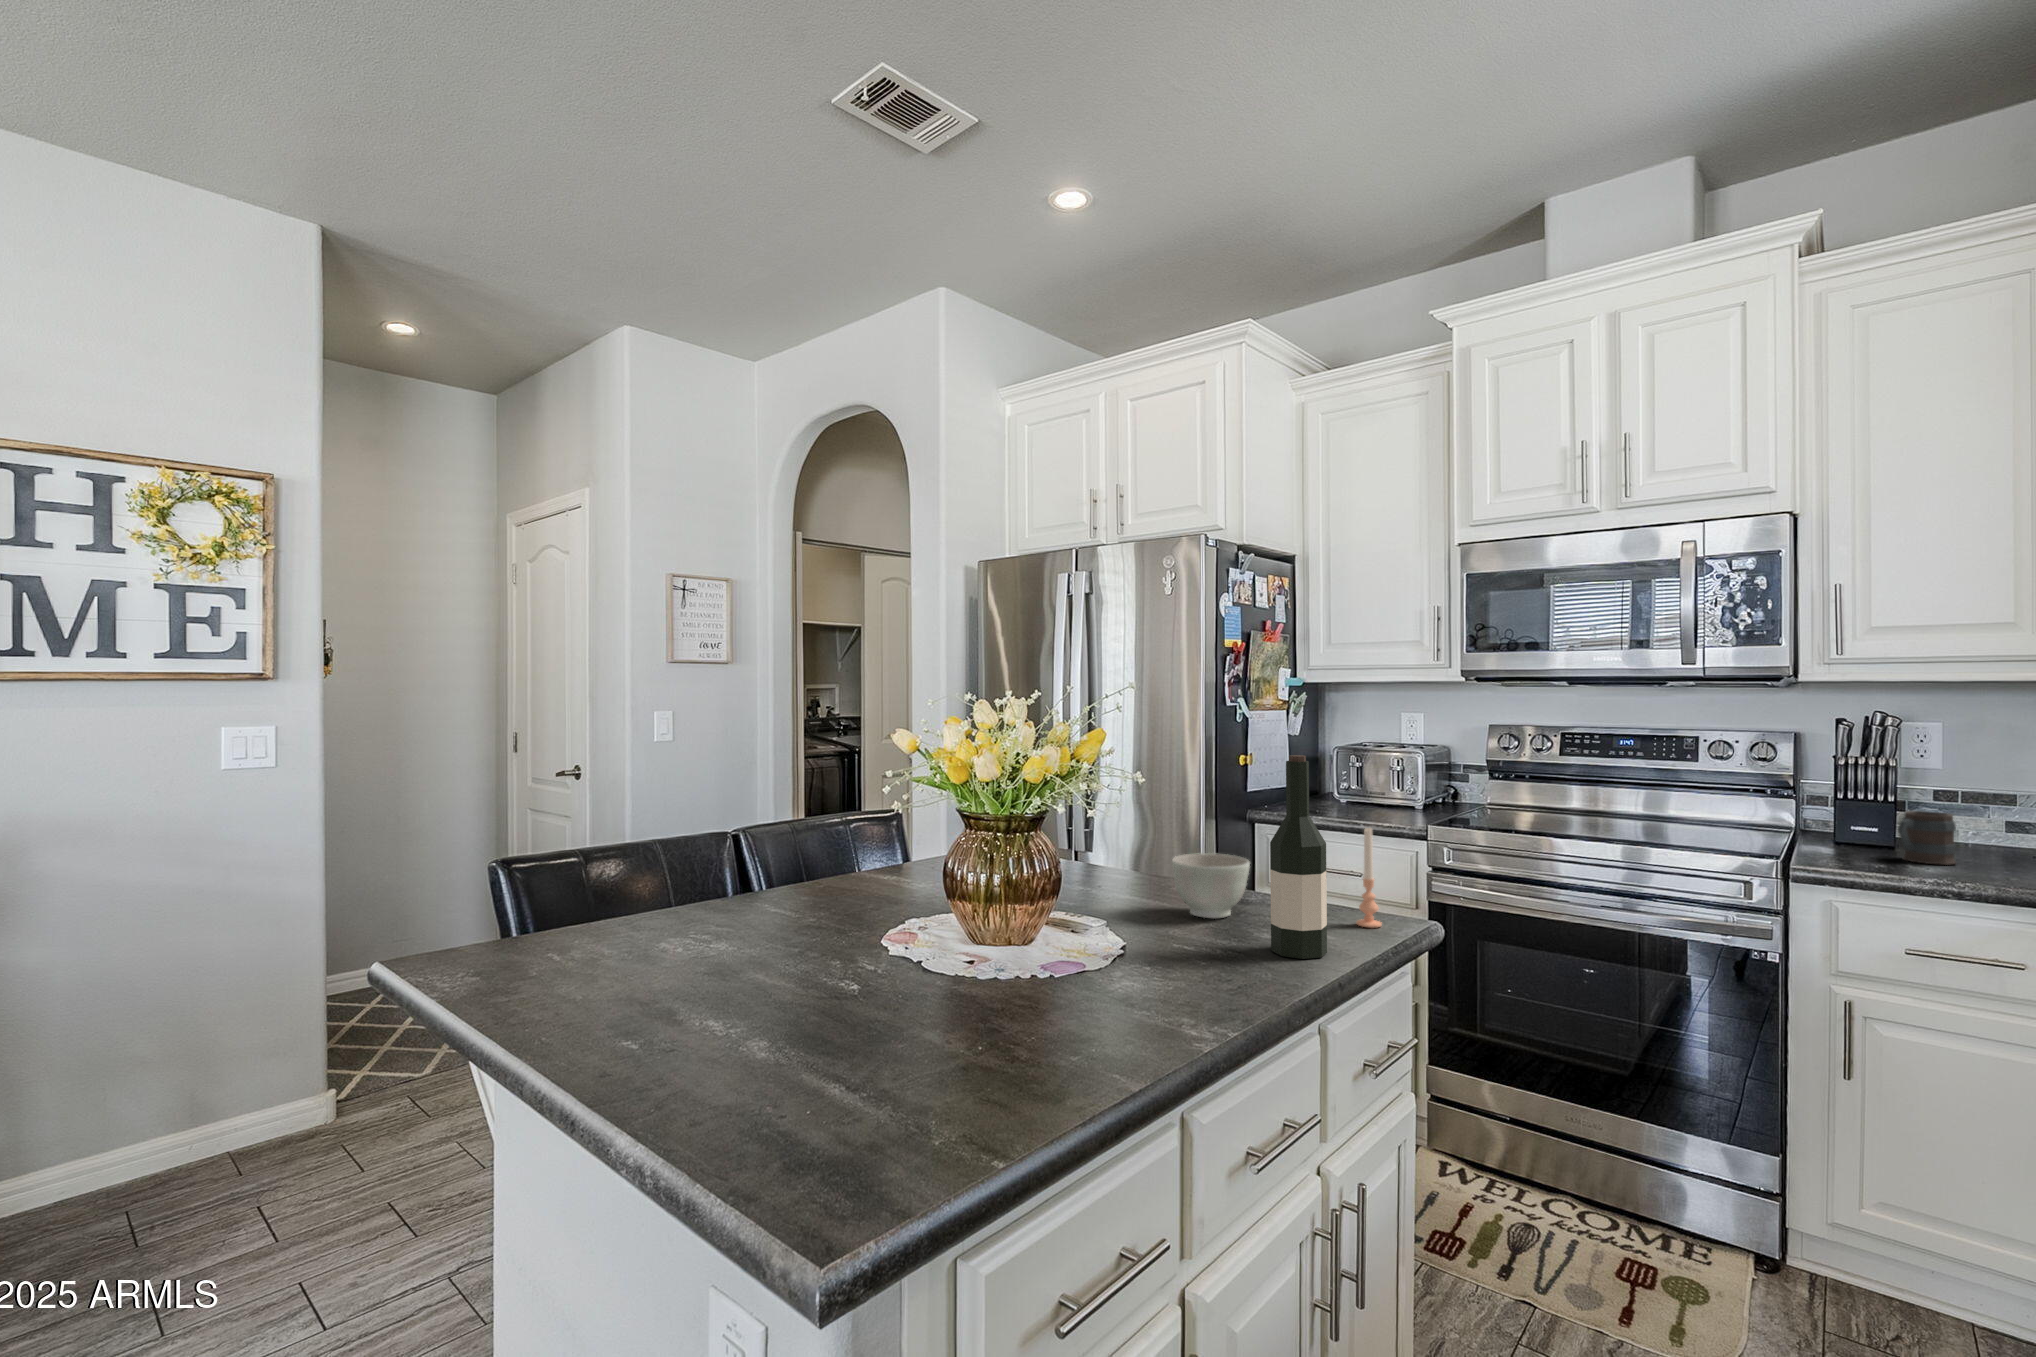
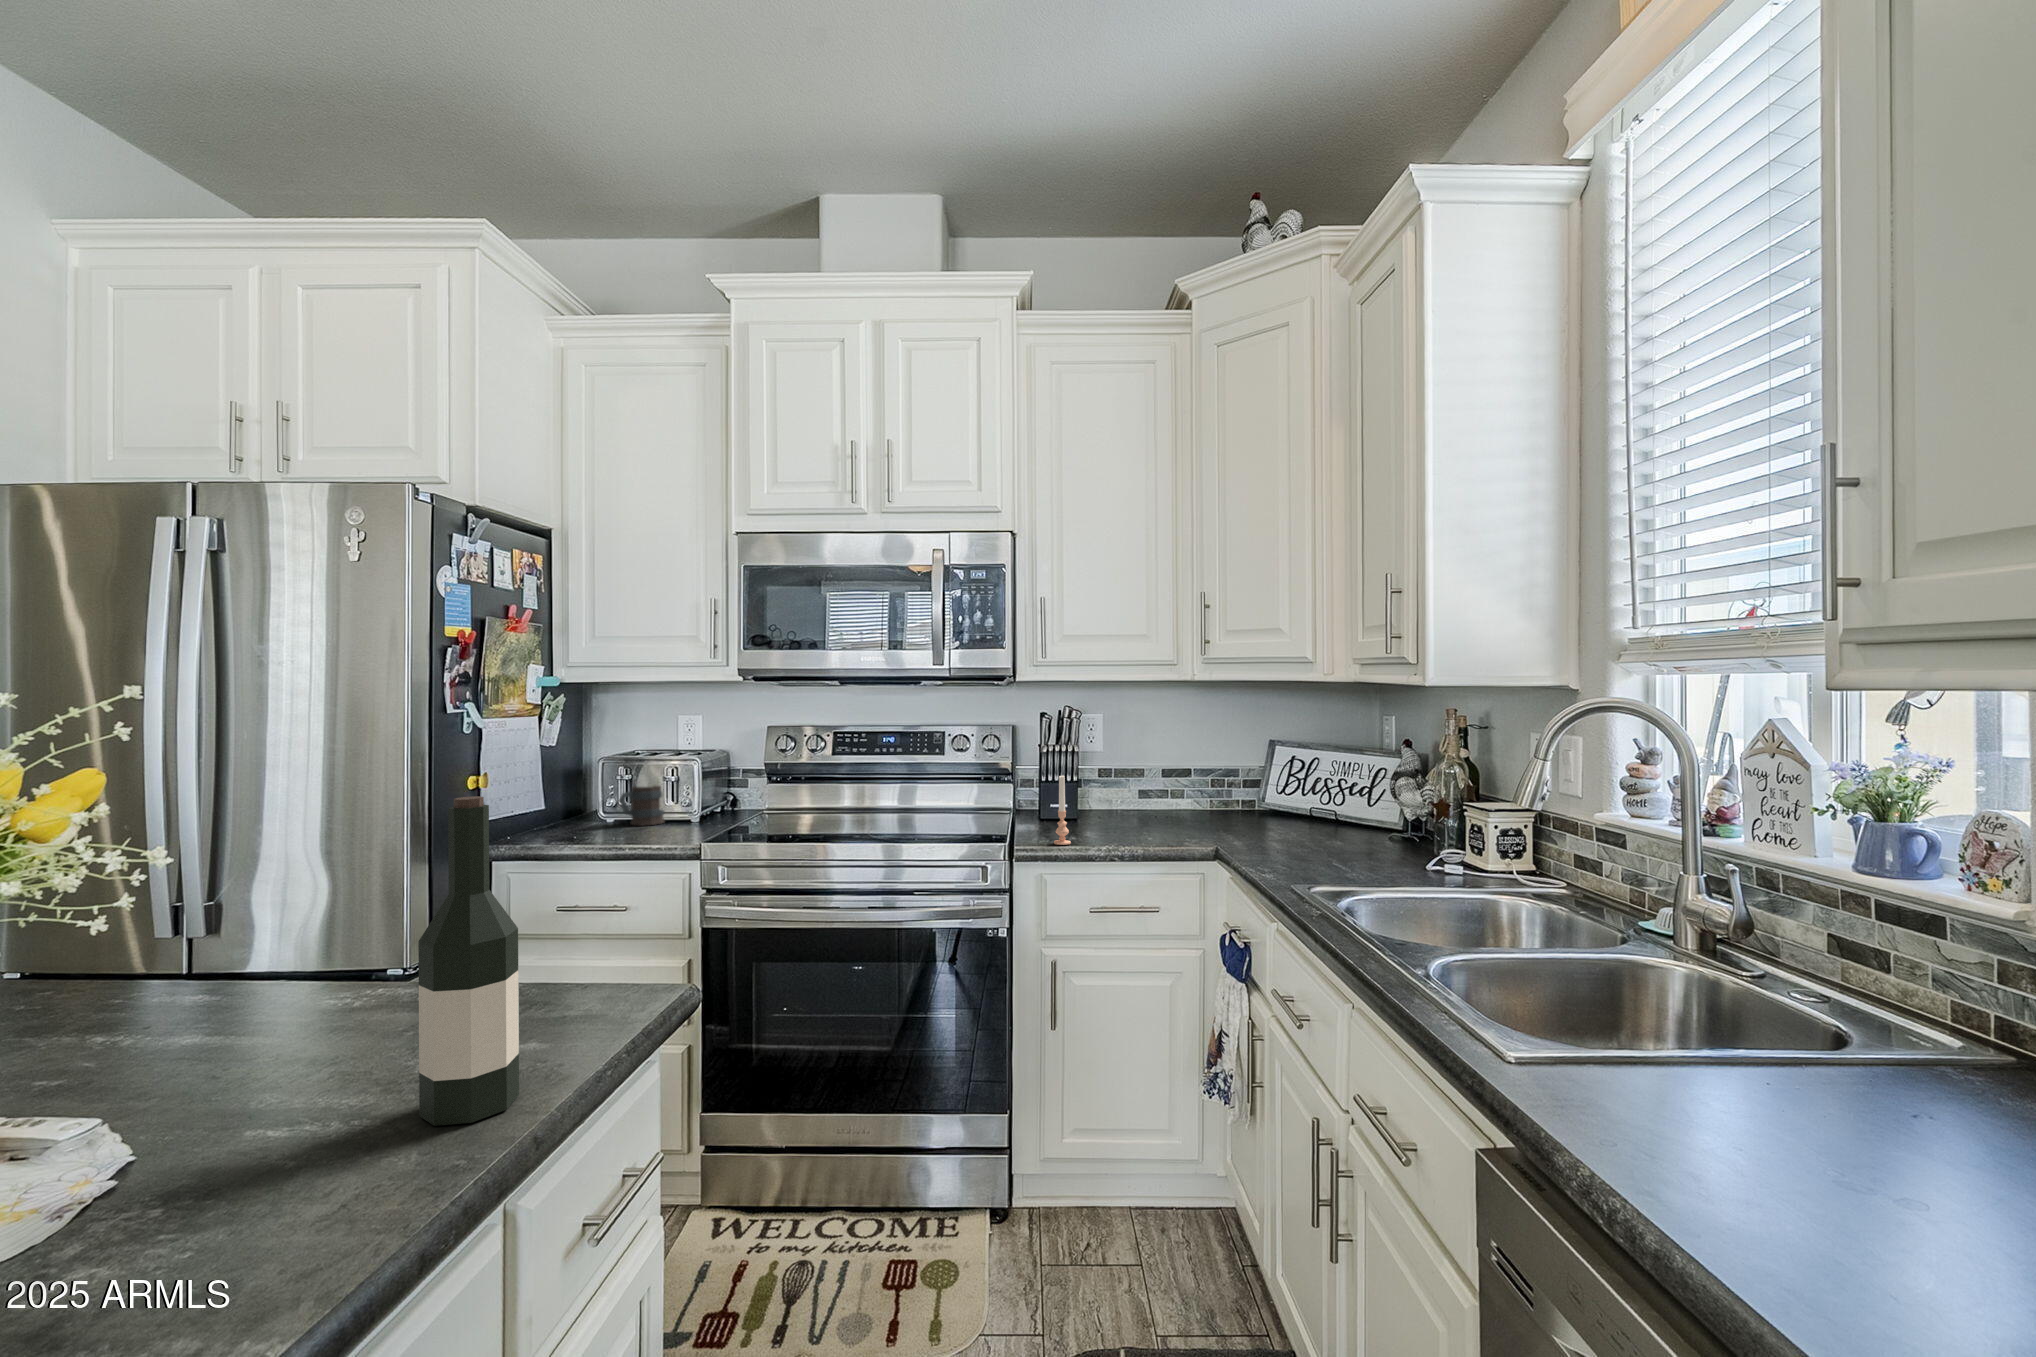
mug: present [1898,811,1956,865] -> present [619,786,664,826]
candle: present [1356,828,1382,928] -> present [1054,775,1071,845]
bowl: present [1172,853,1250,918] -> none [259,948,411,1064]

